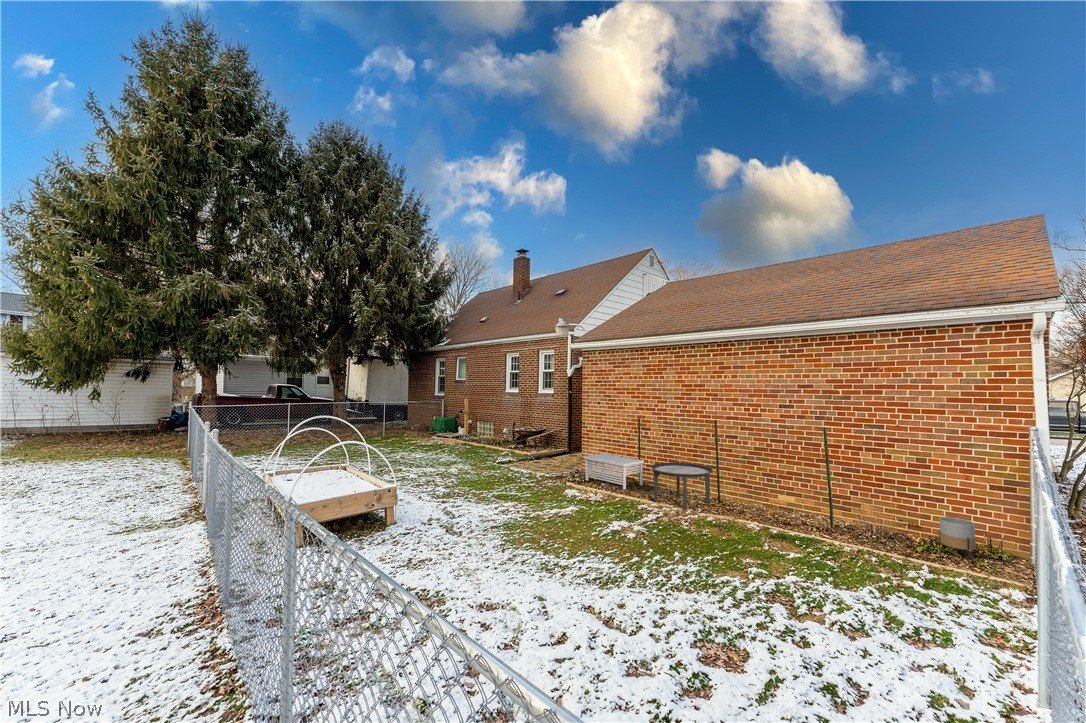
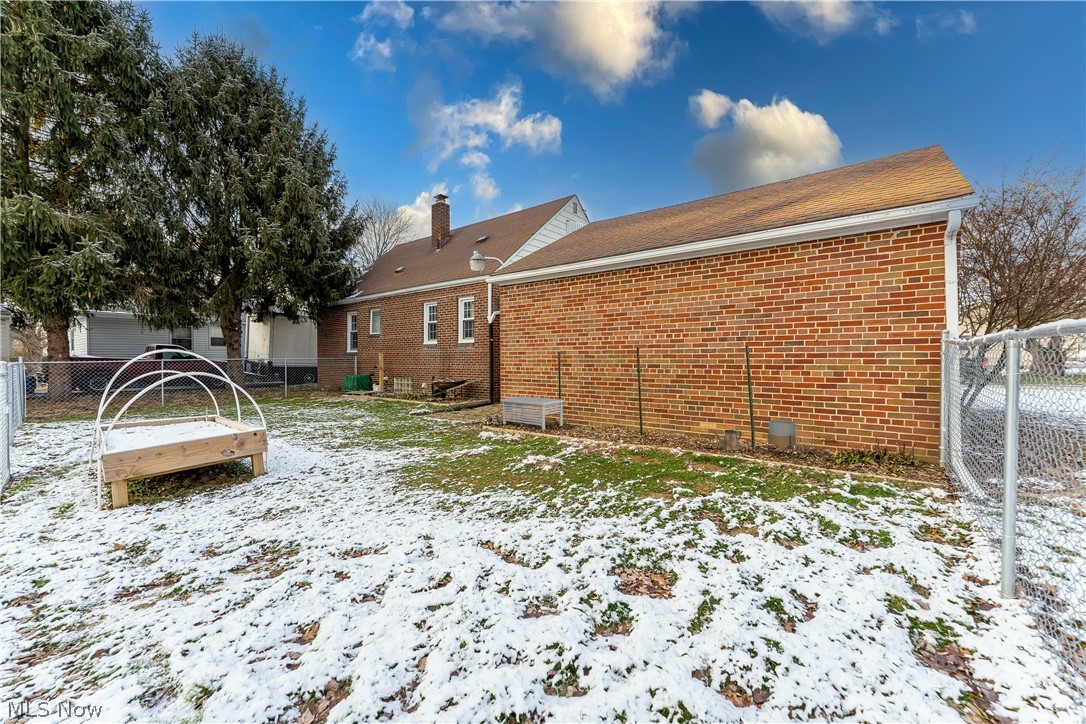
round table: present [651,462,713,510] -> none [570,398,634,444]
watering can: none [789,505,821,528] -> present [711,429,742,451]
planter: present [939,517,976,564] -> present [768,420,796,458]

